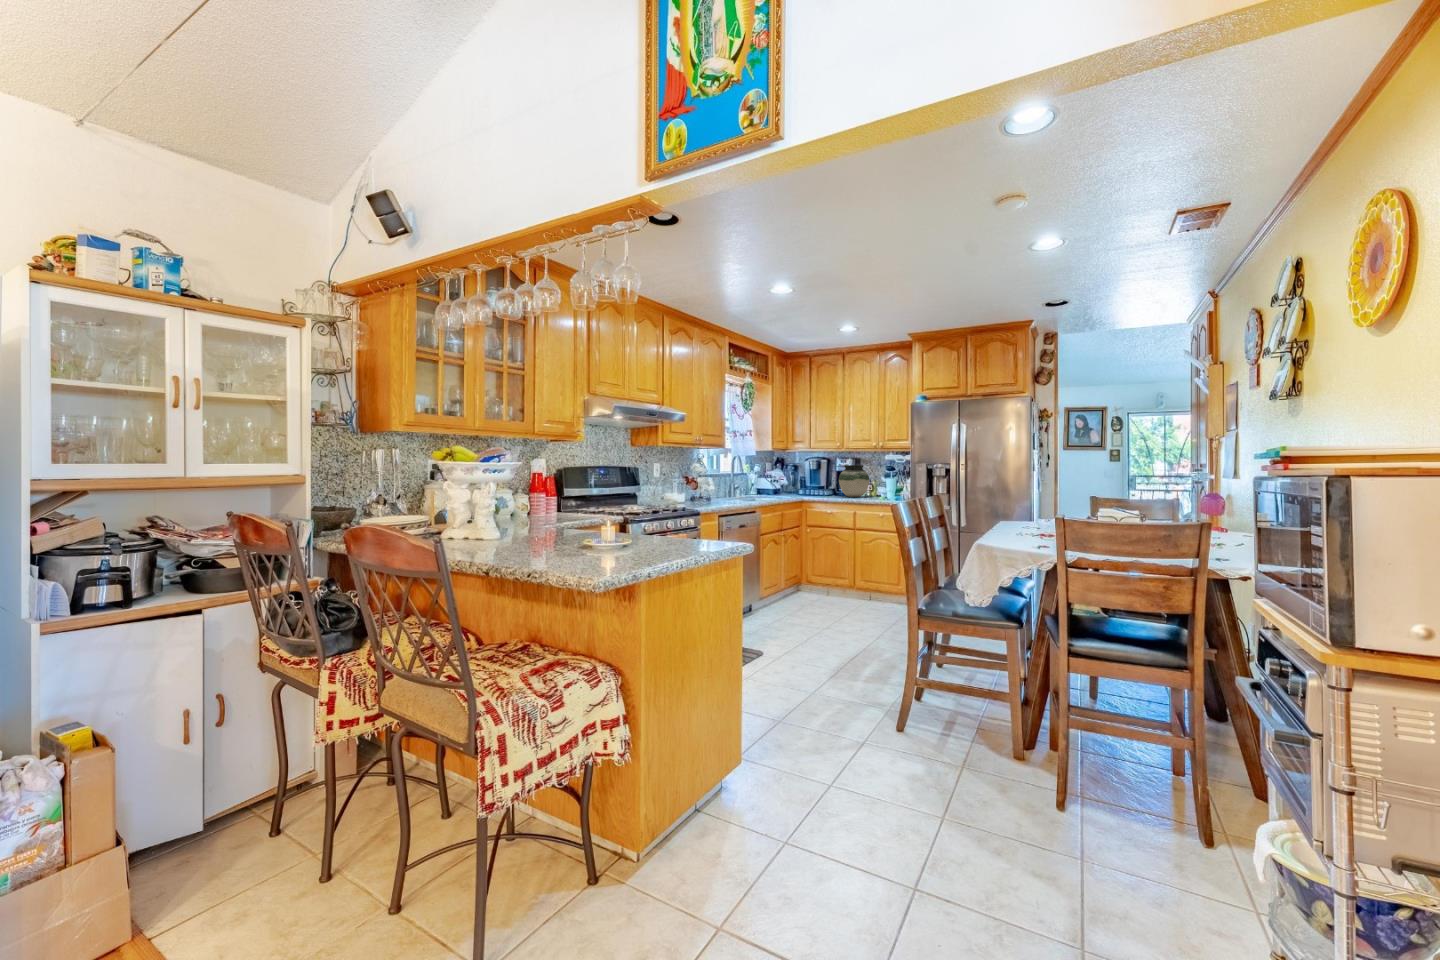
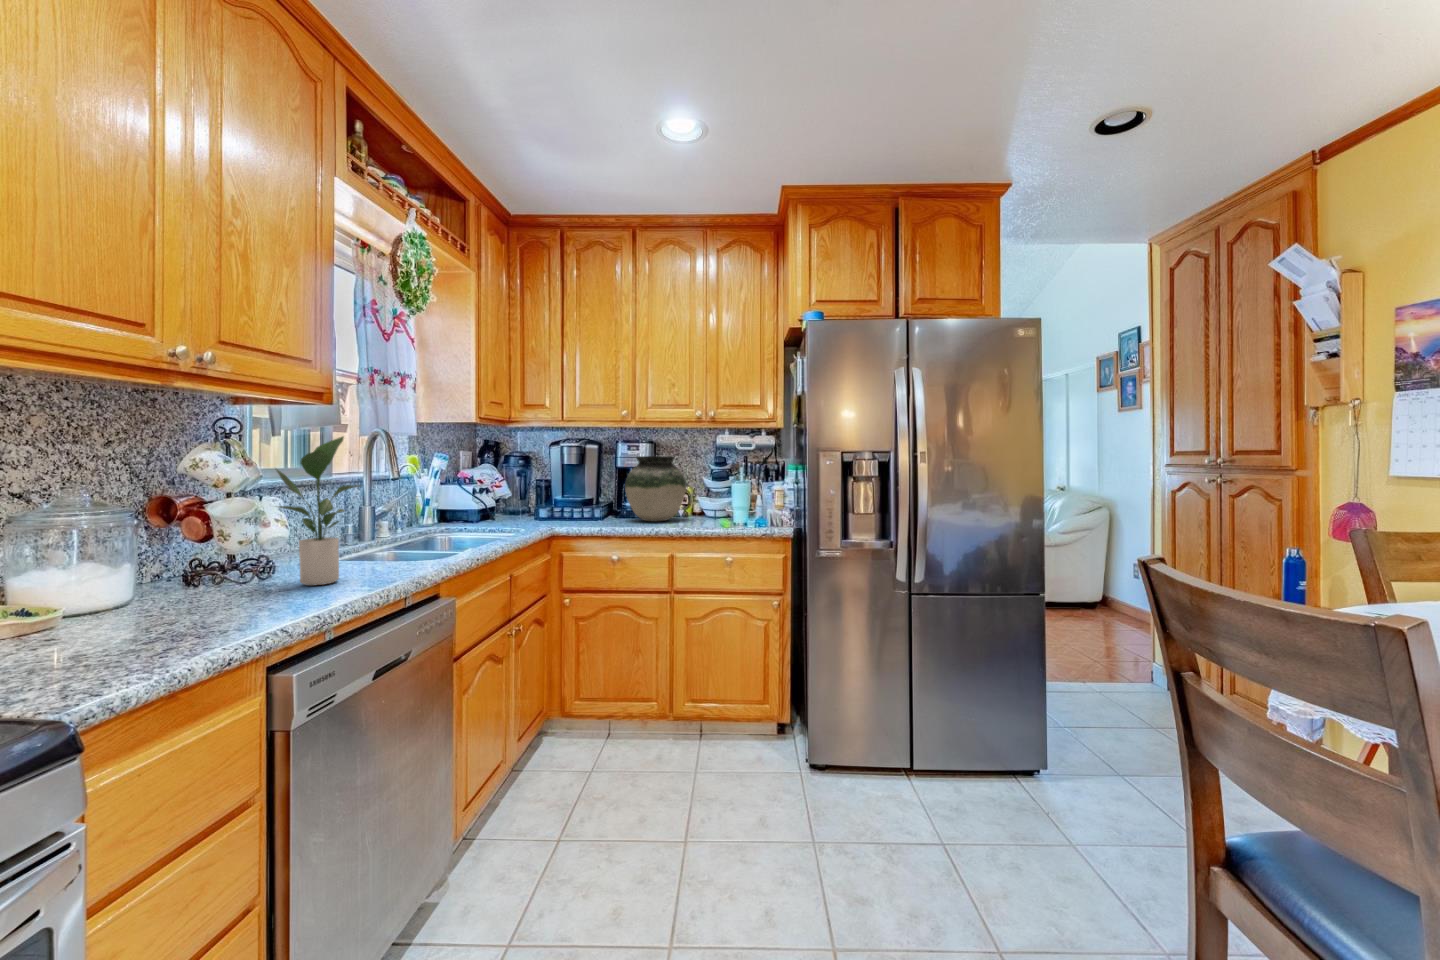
potted plant: none [715,460,737,504] -> present [276,437,359,585]

